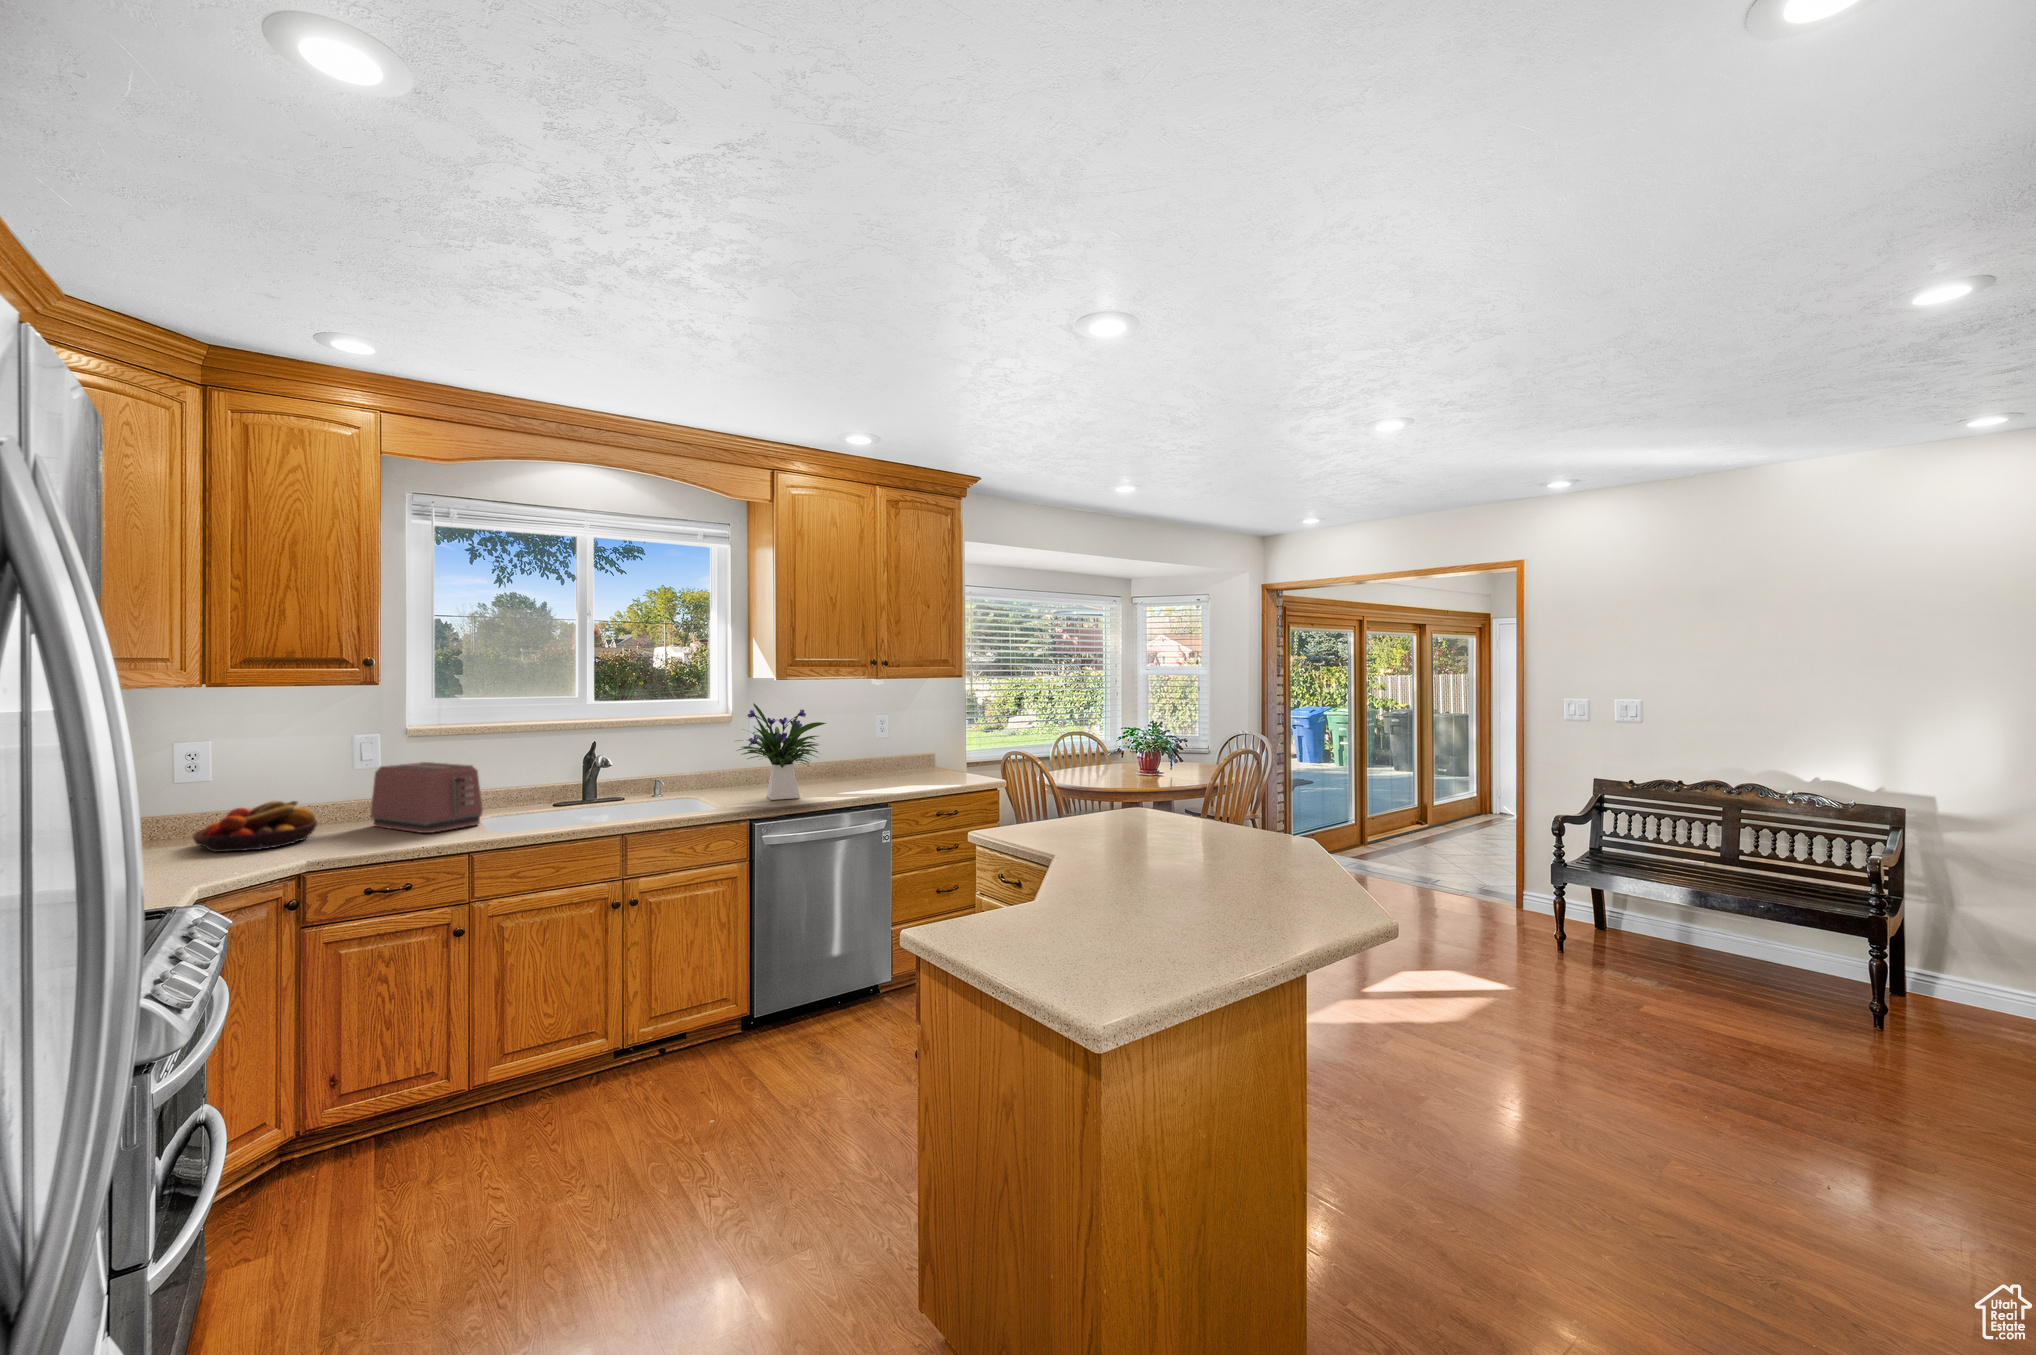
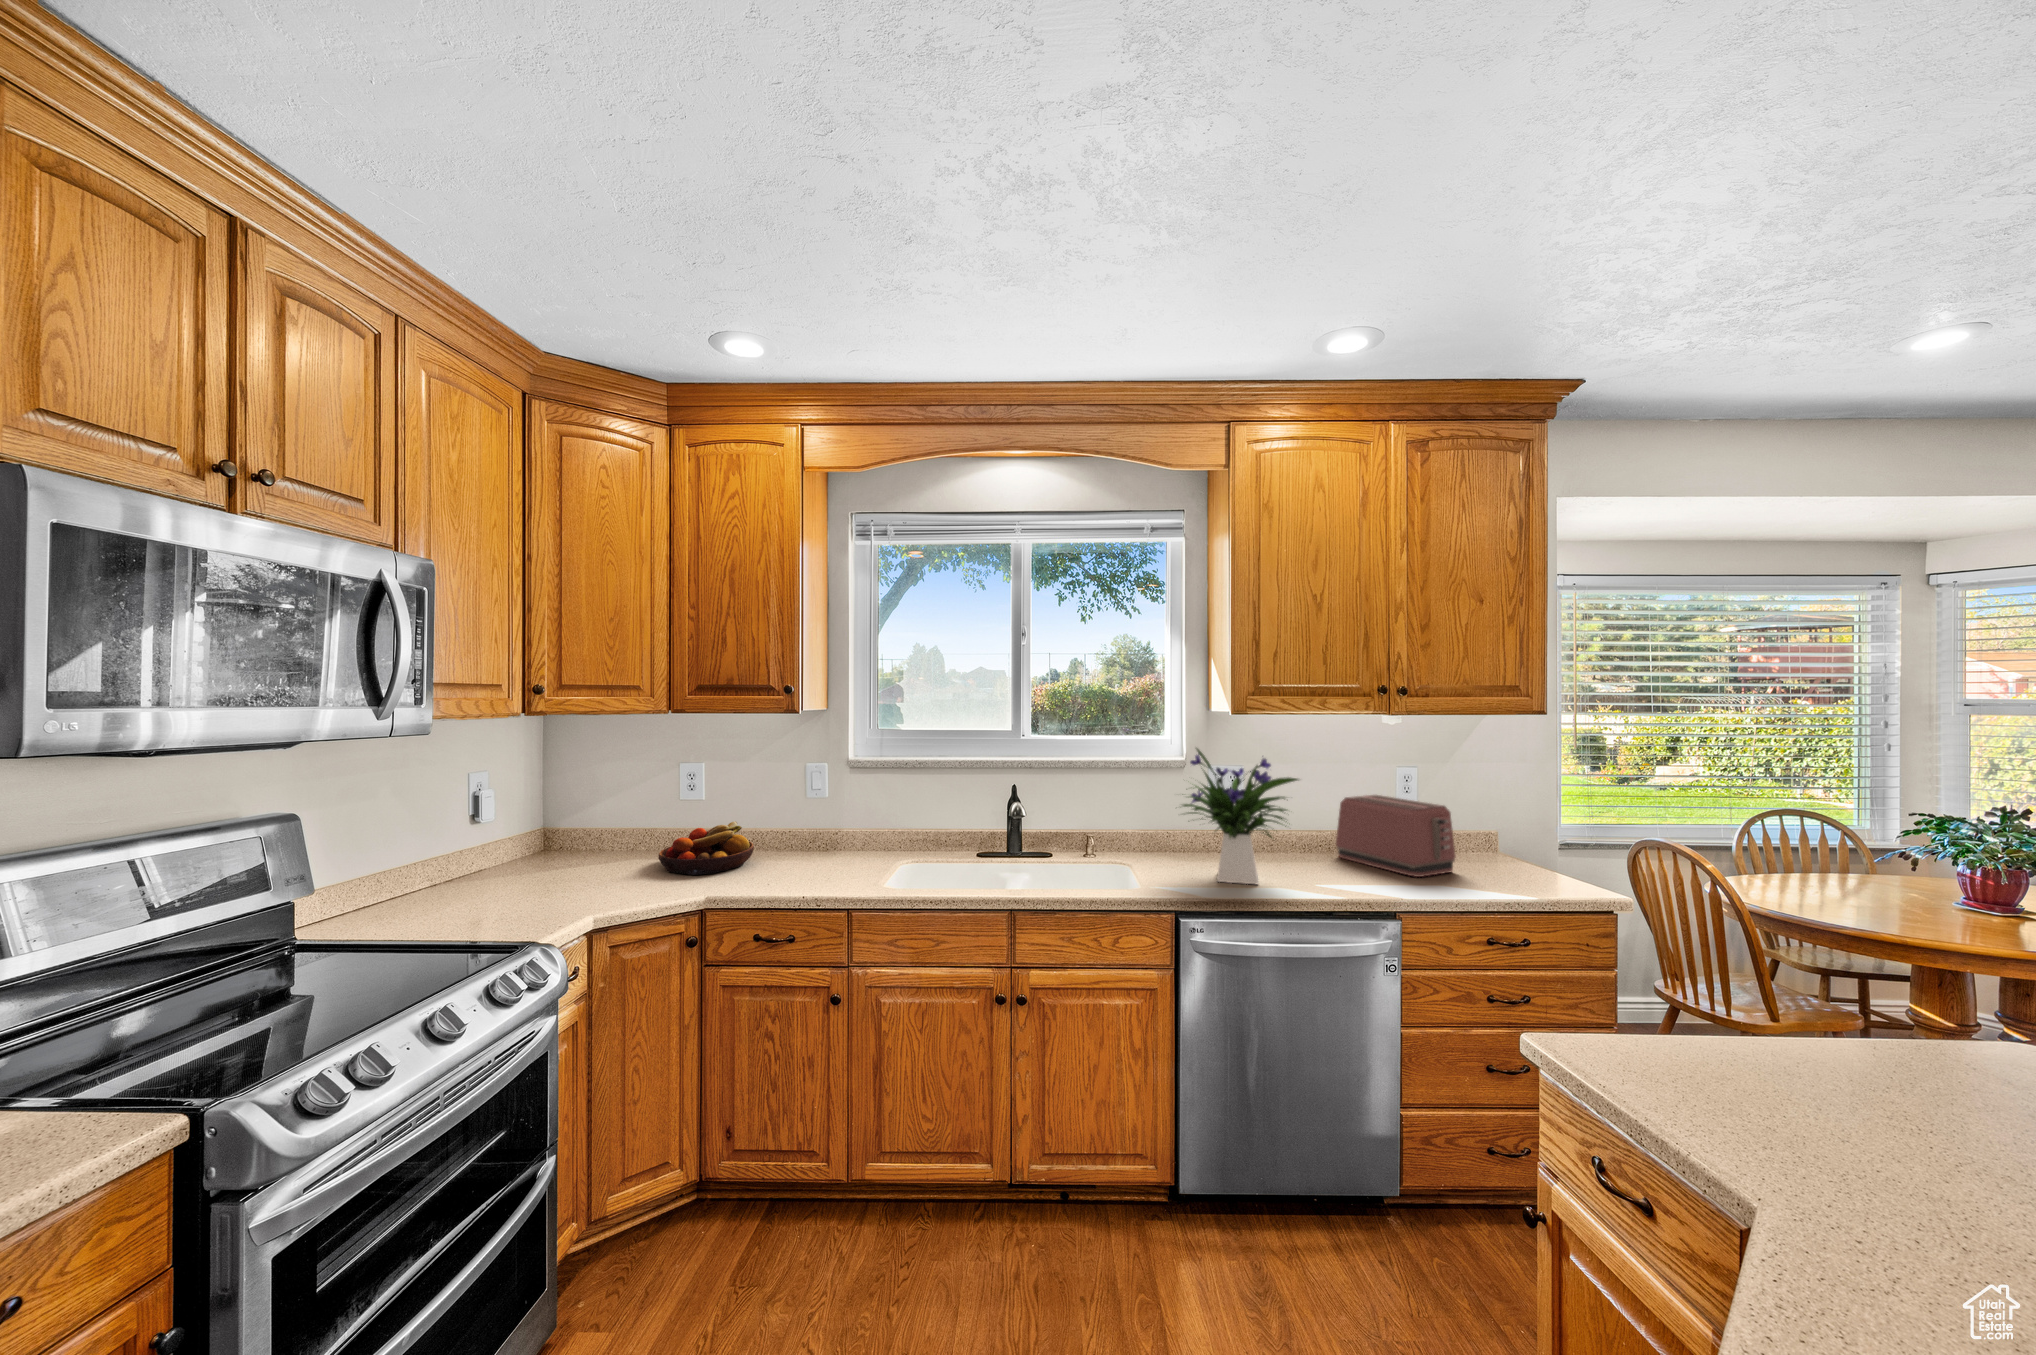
toaster: present [371,762,483,833] -> present [1336,795,1455,877]

